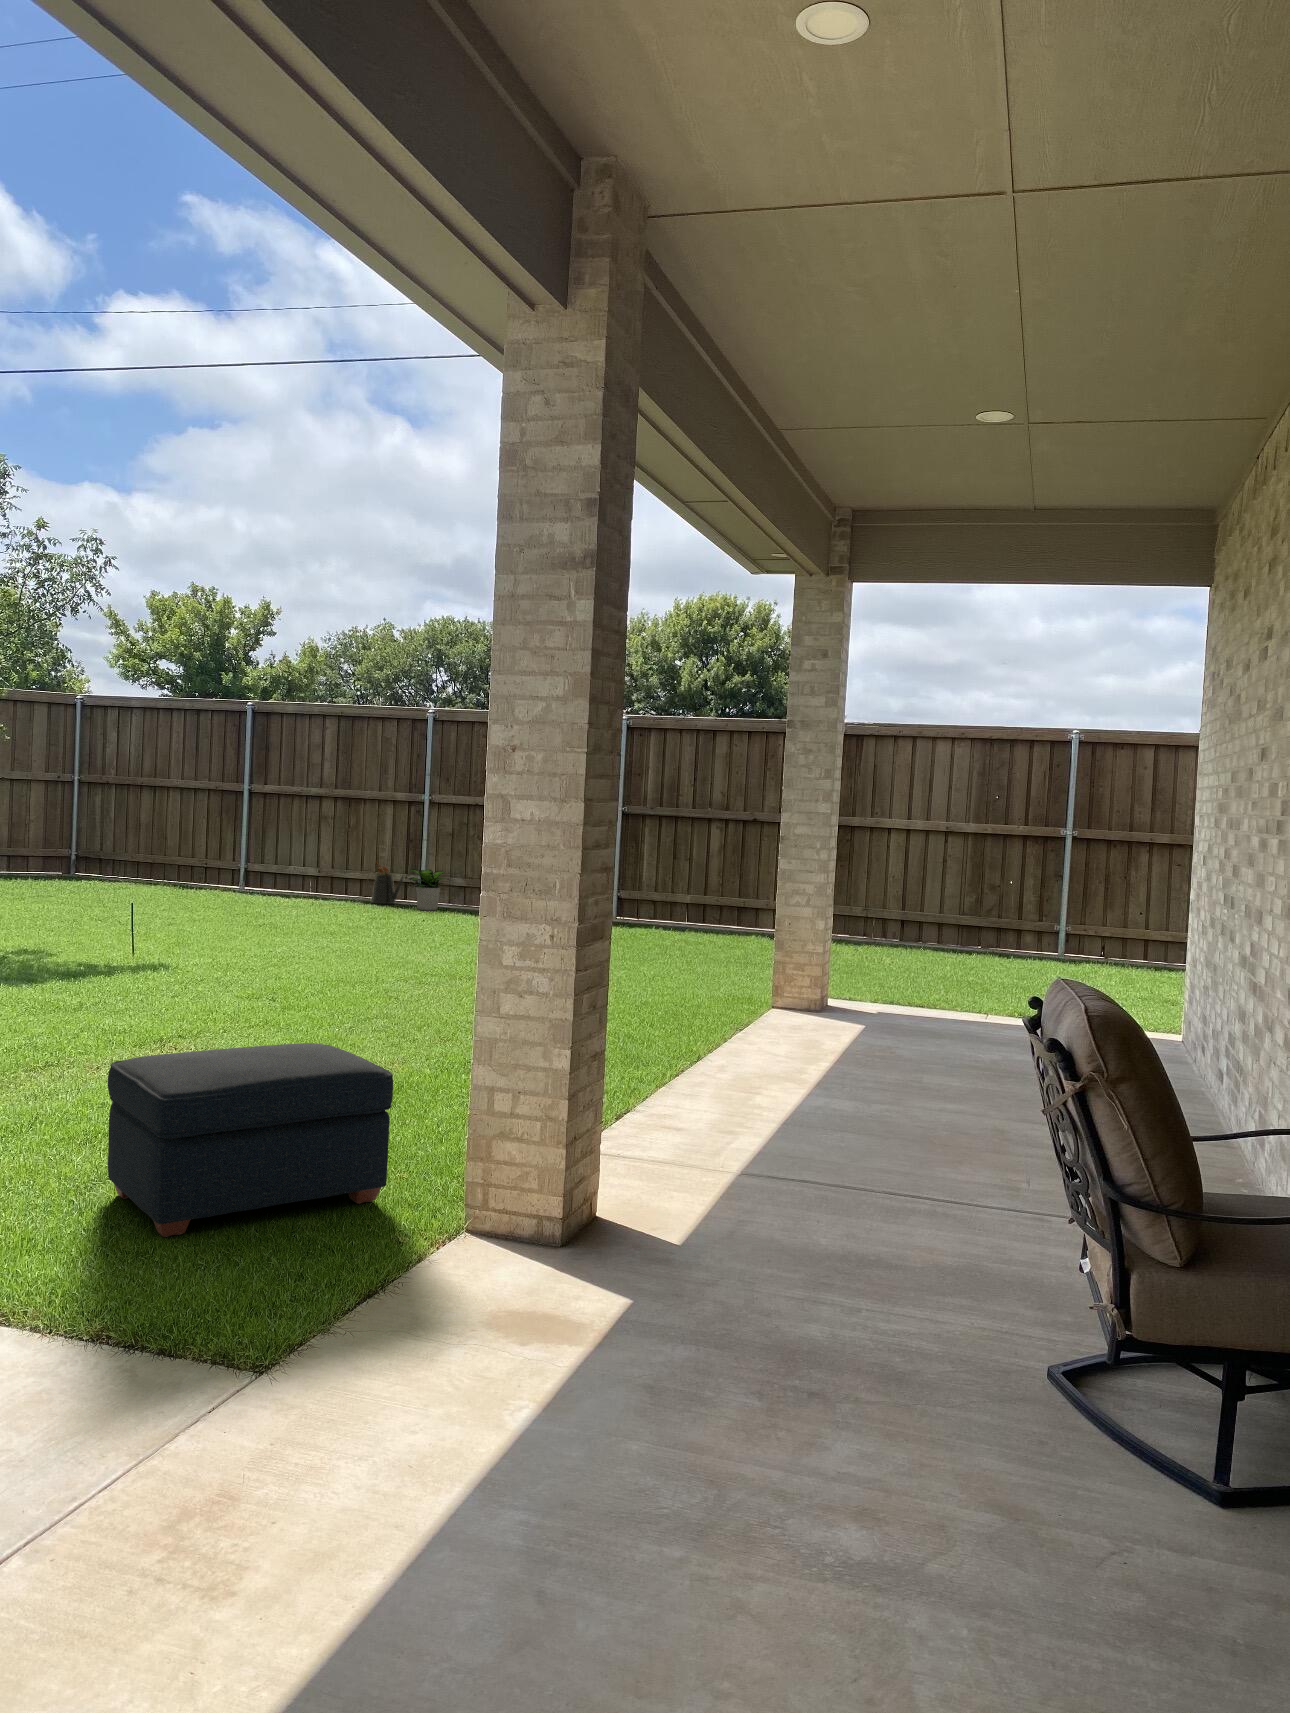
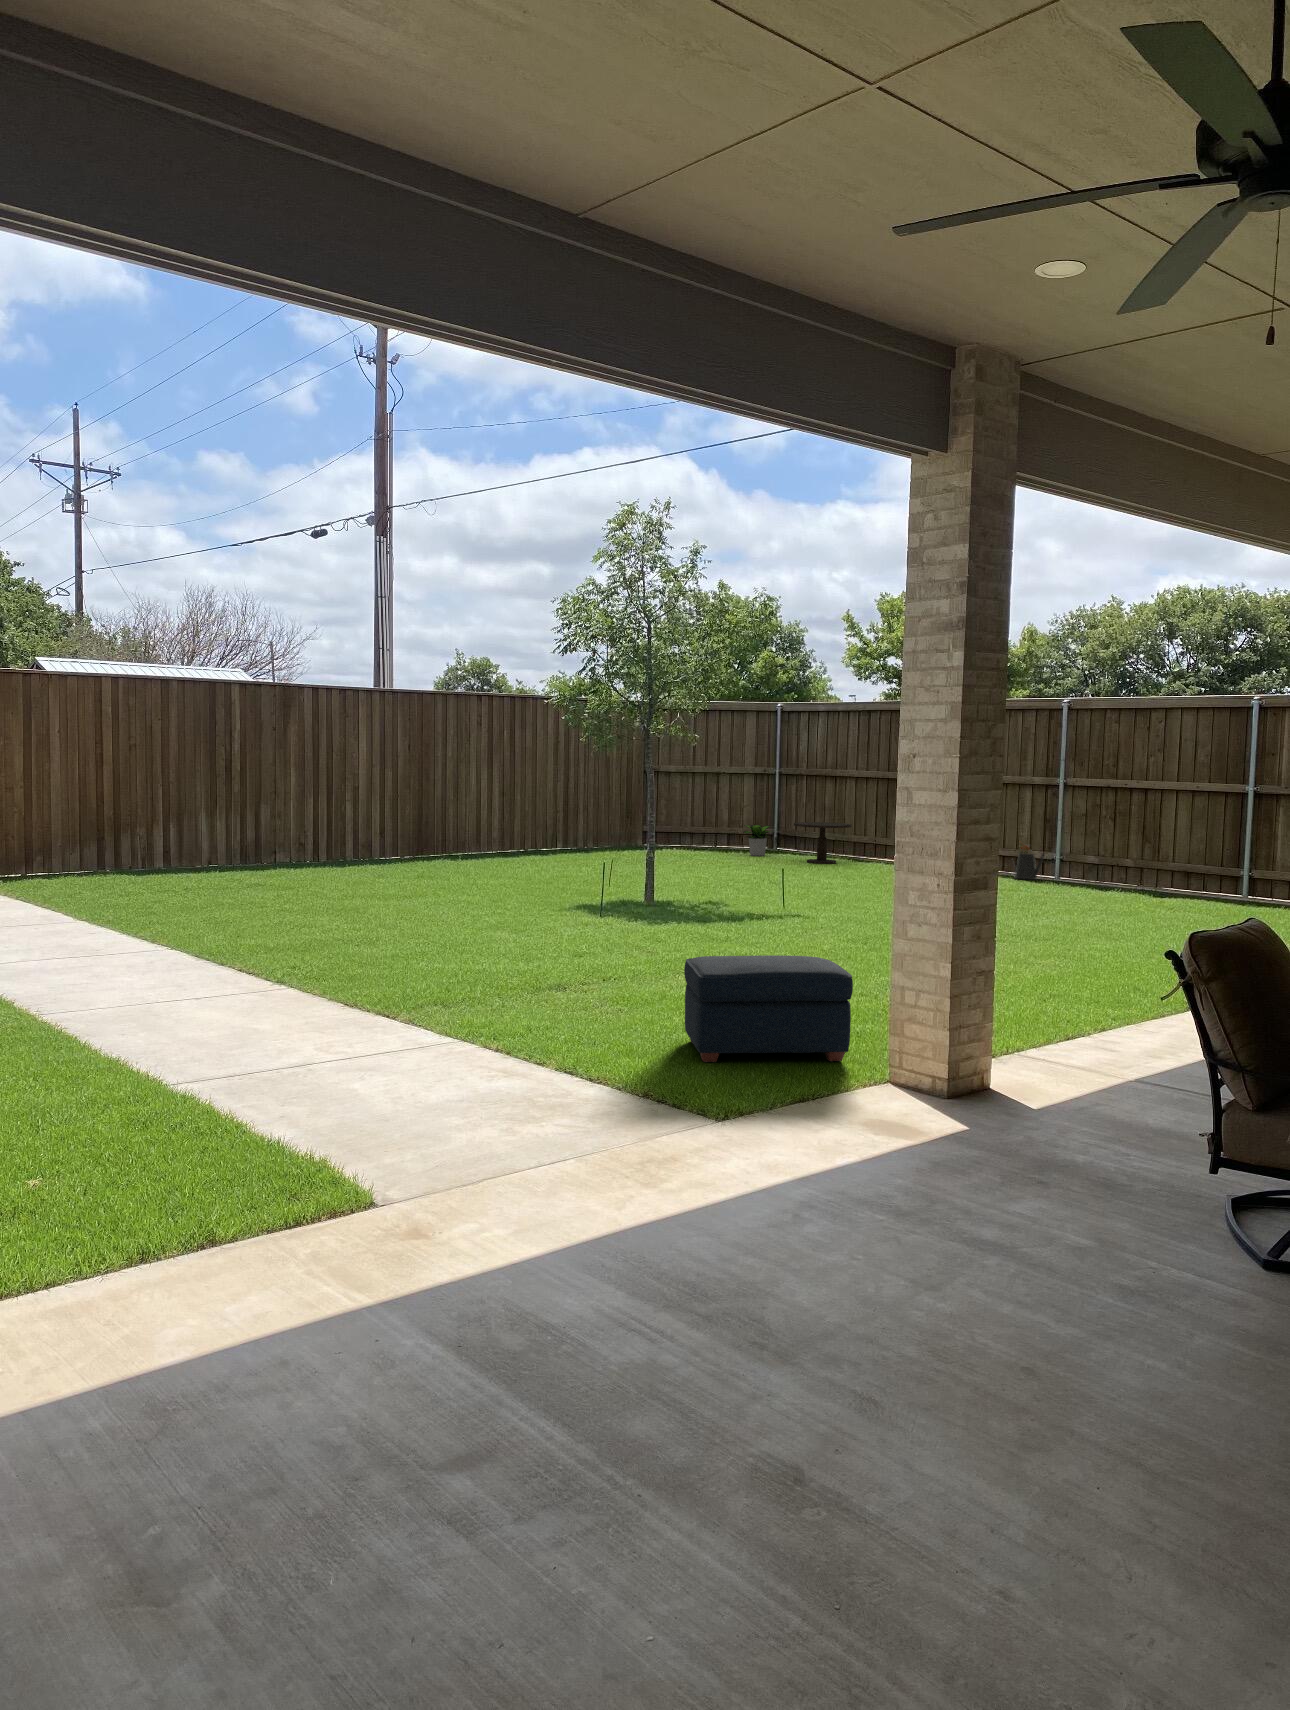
side table: none [103,839,177,889] -> present [794,822,852,864]
potted plant: present [408,870,452,911] -> present [743,825,775,856]

